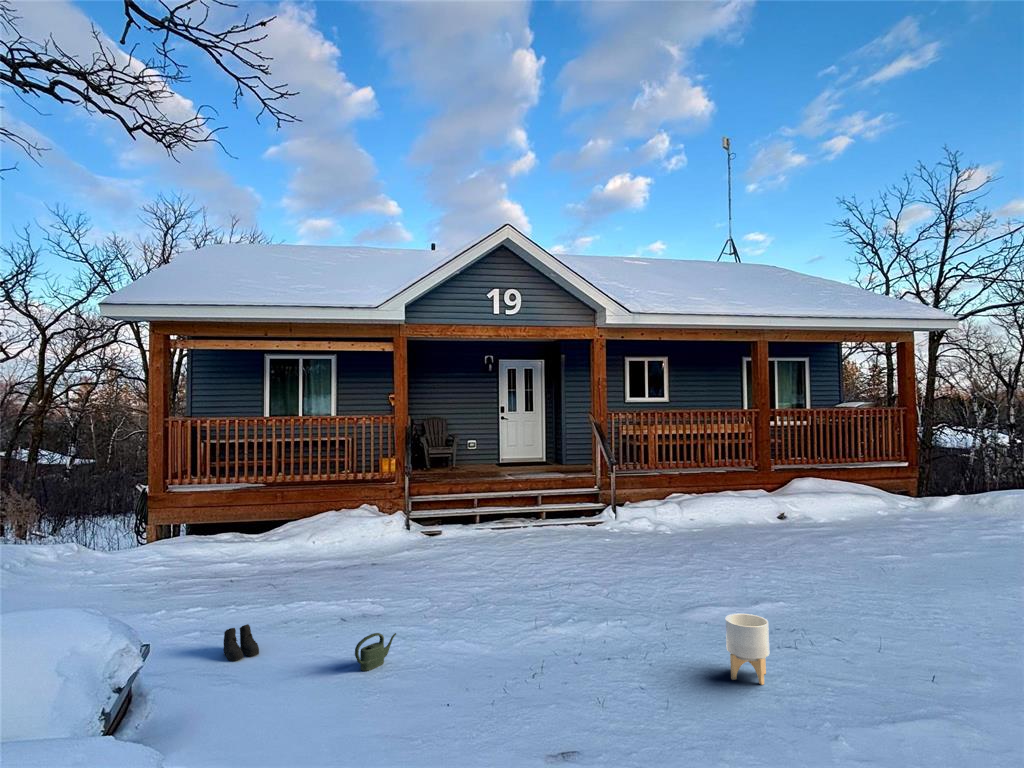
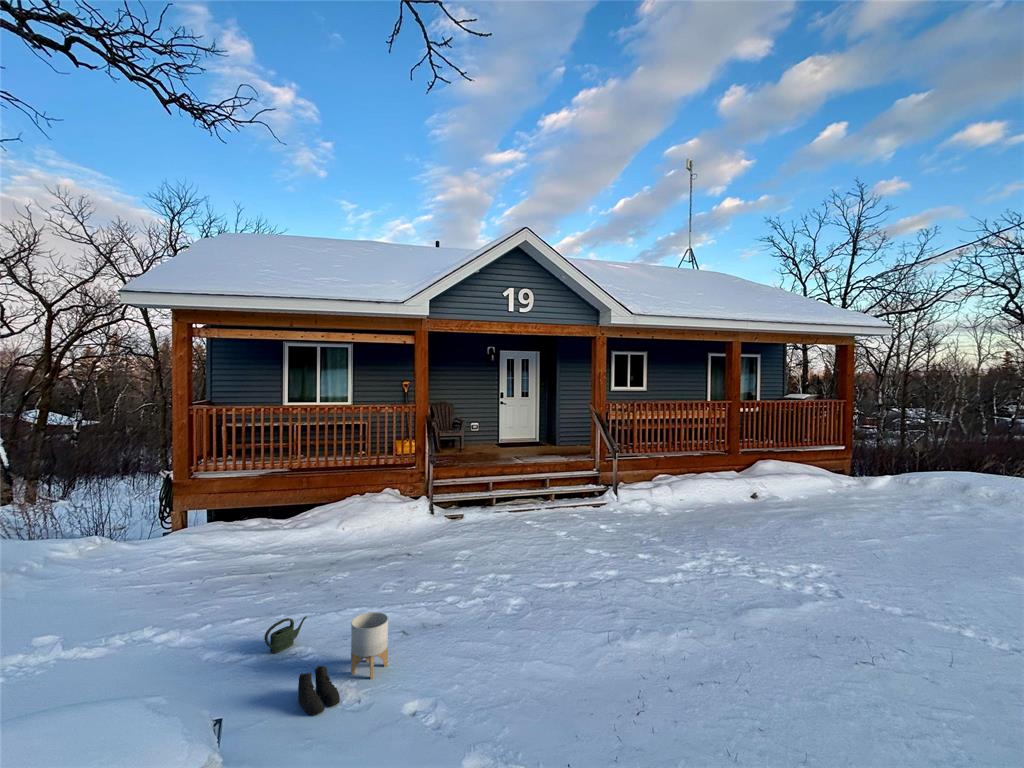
planter: present [726,614,769,685] -> present [351,612,388,679]
watering can: present [355,633,396,671] -> present [264,616,307,653]

